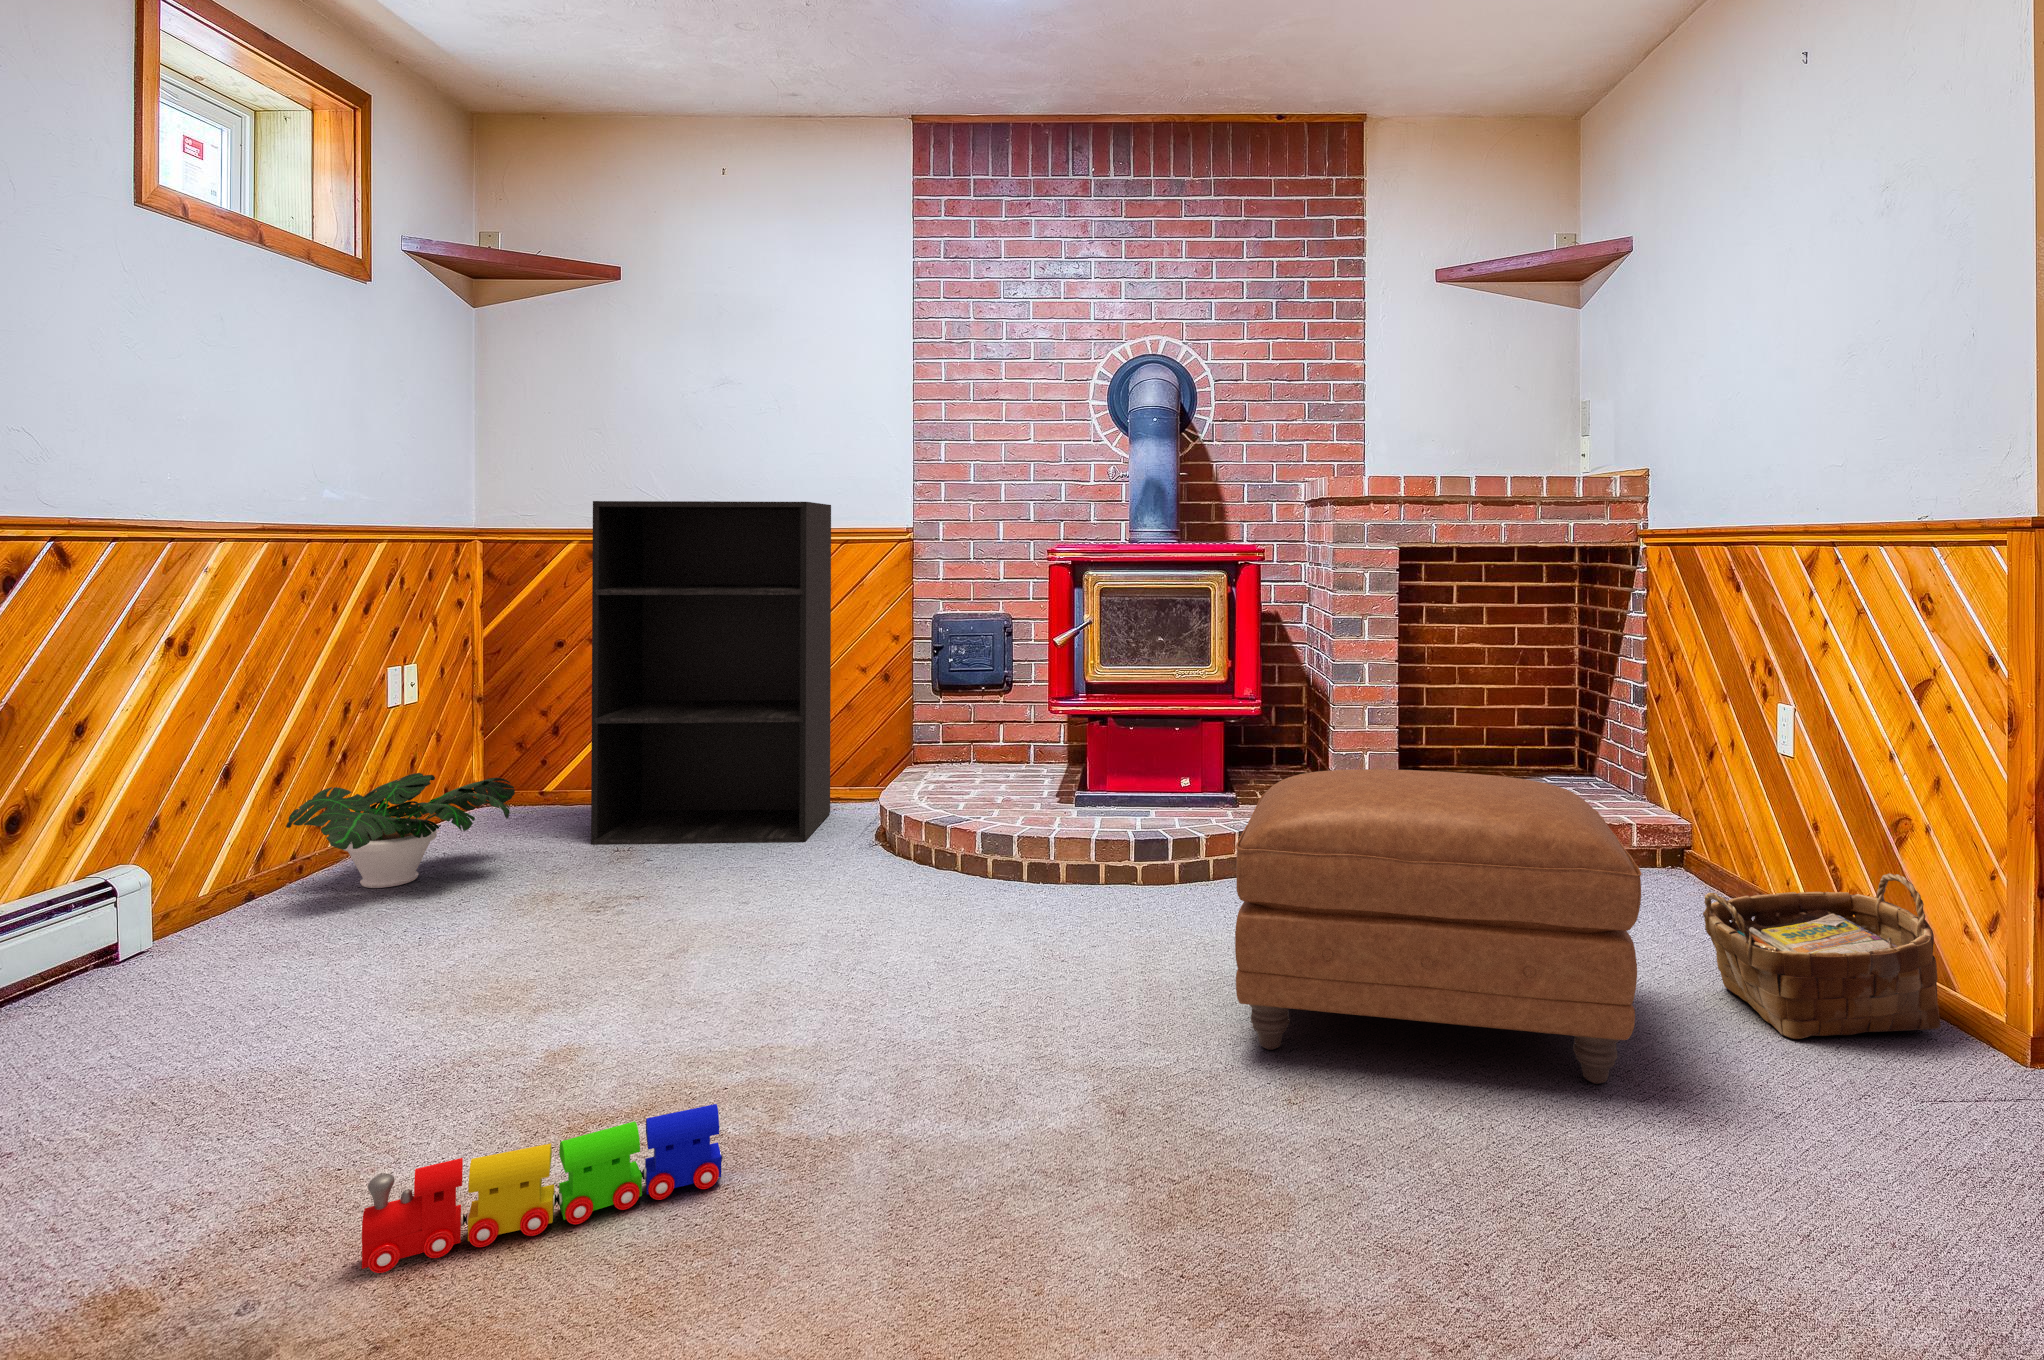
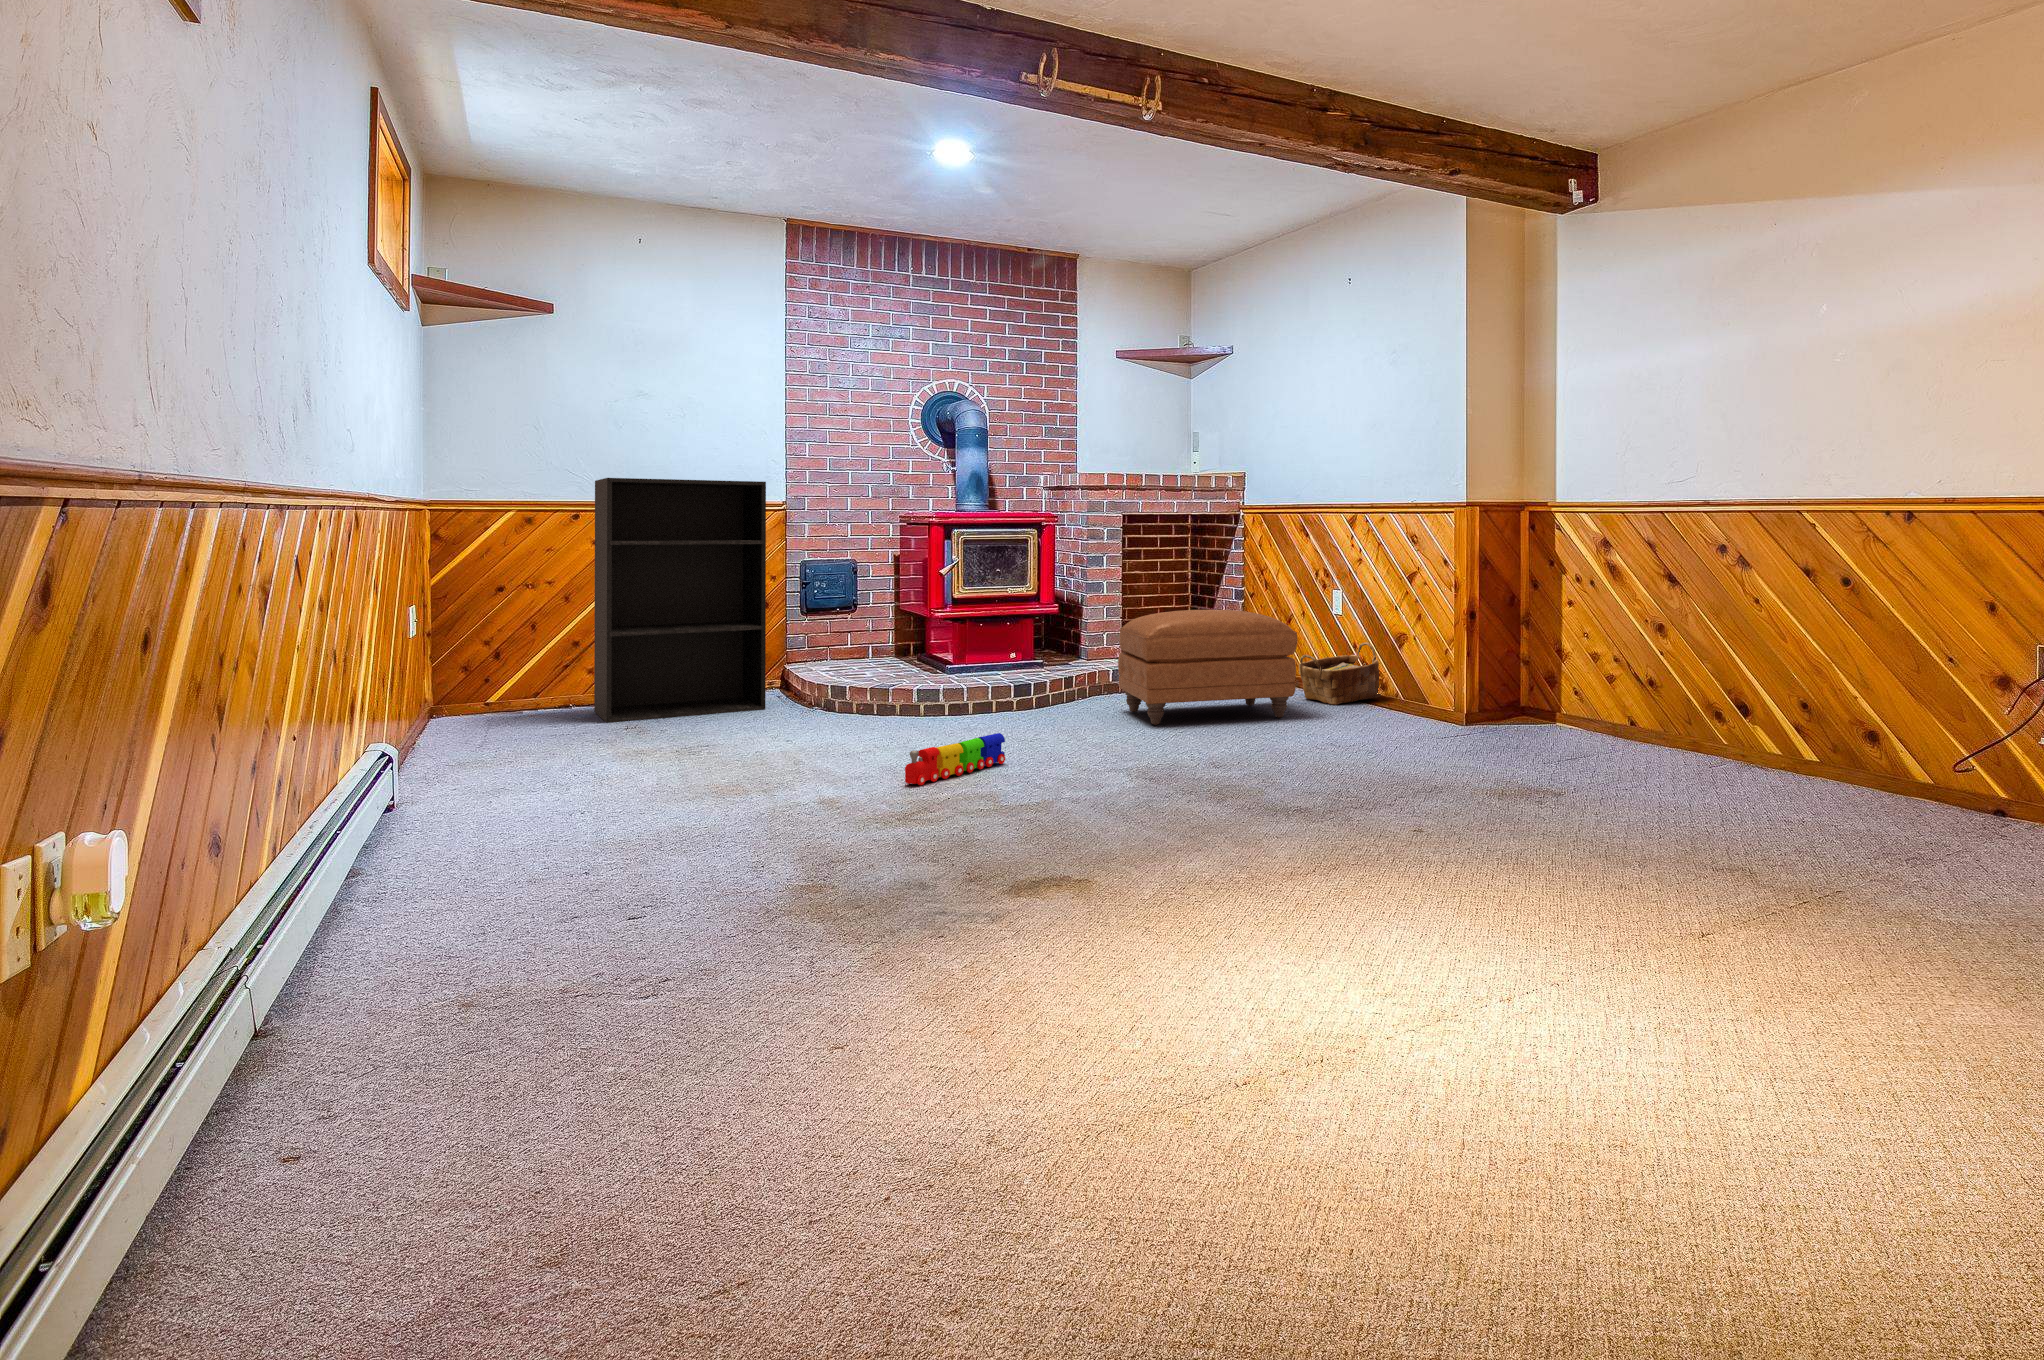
potted plant: present [286,773,515,888] -> none [429,671,606,747]

